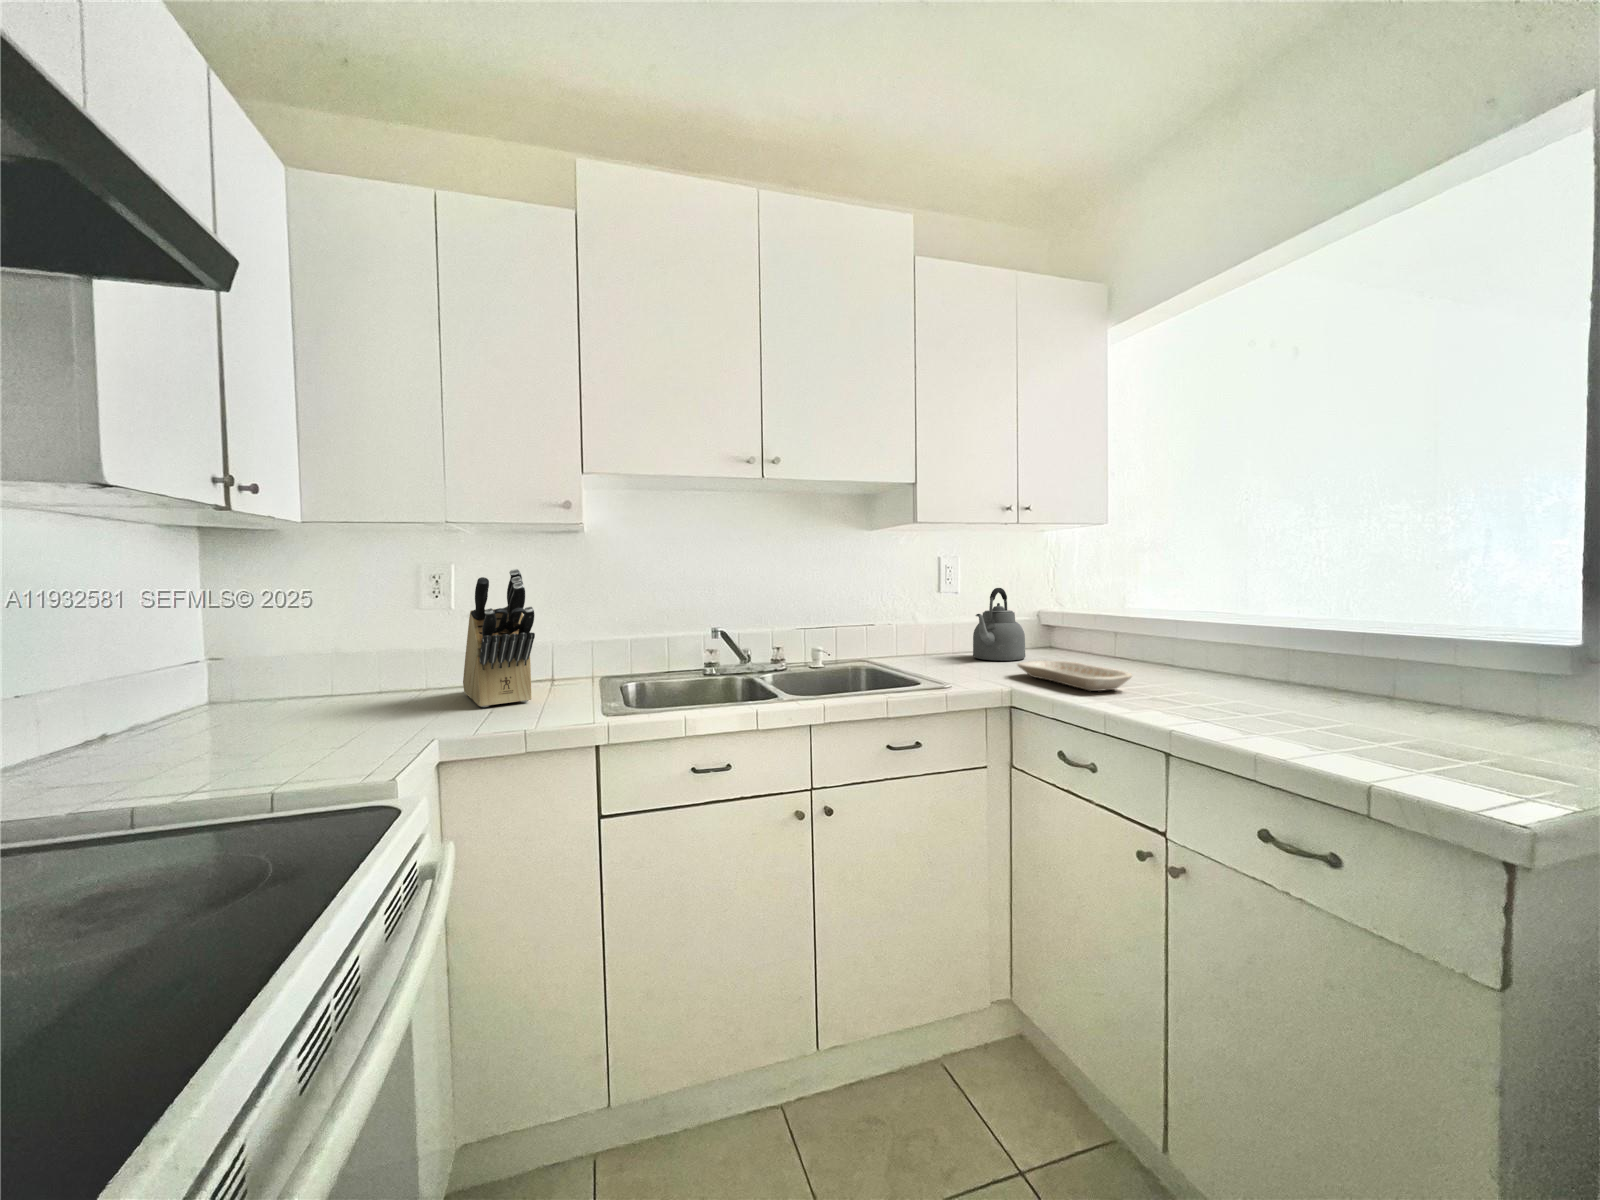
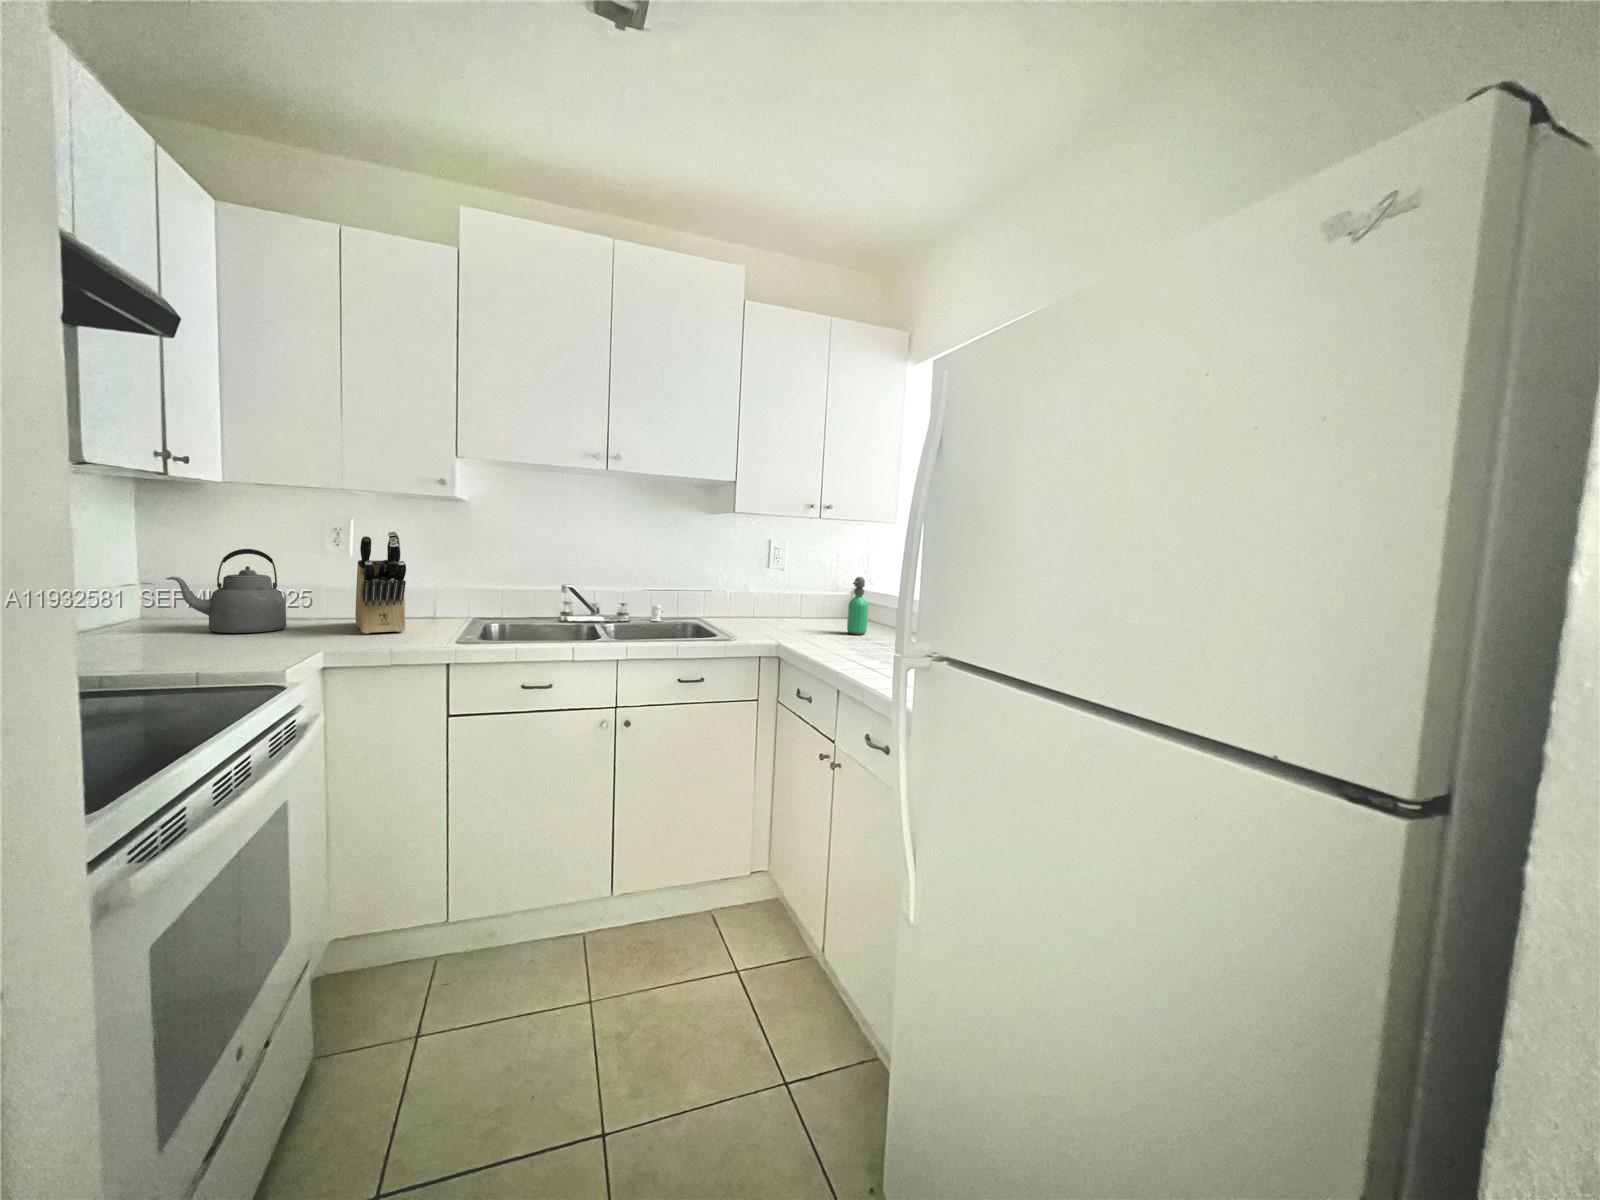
kettle: present [973,588,1025,661] -> present [166,549,287,633]
soap dispenser: none [1064,594,1092,668] -> present [847,577,868,635]
tray: present [1017,661,1132,691] -> none [798,627,859,649]

